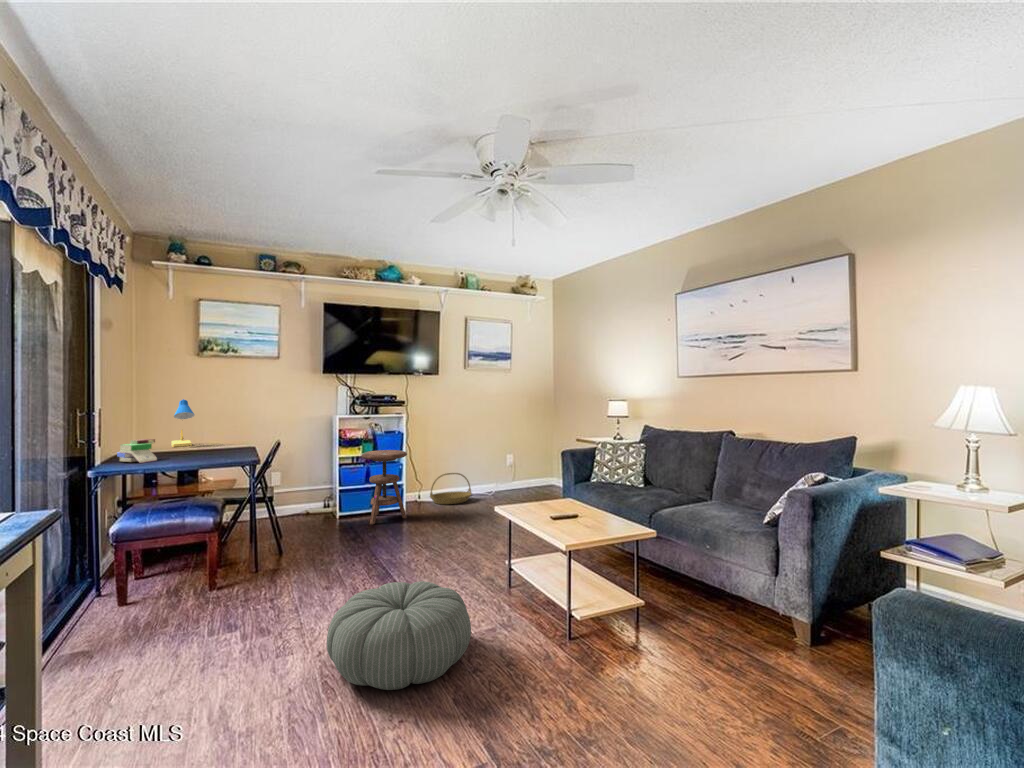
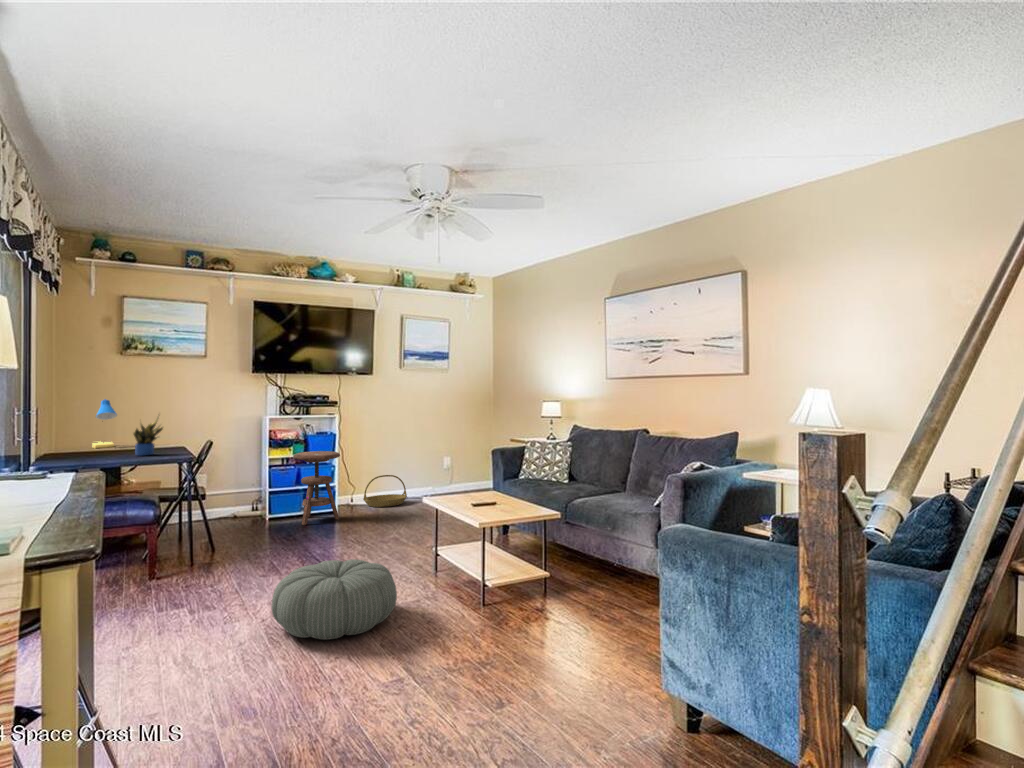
potted plant: none [200,413,230,457] -> present [133,418,163,456]
book: present [117,439,157,463] -> none [49,438,91,461]

